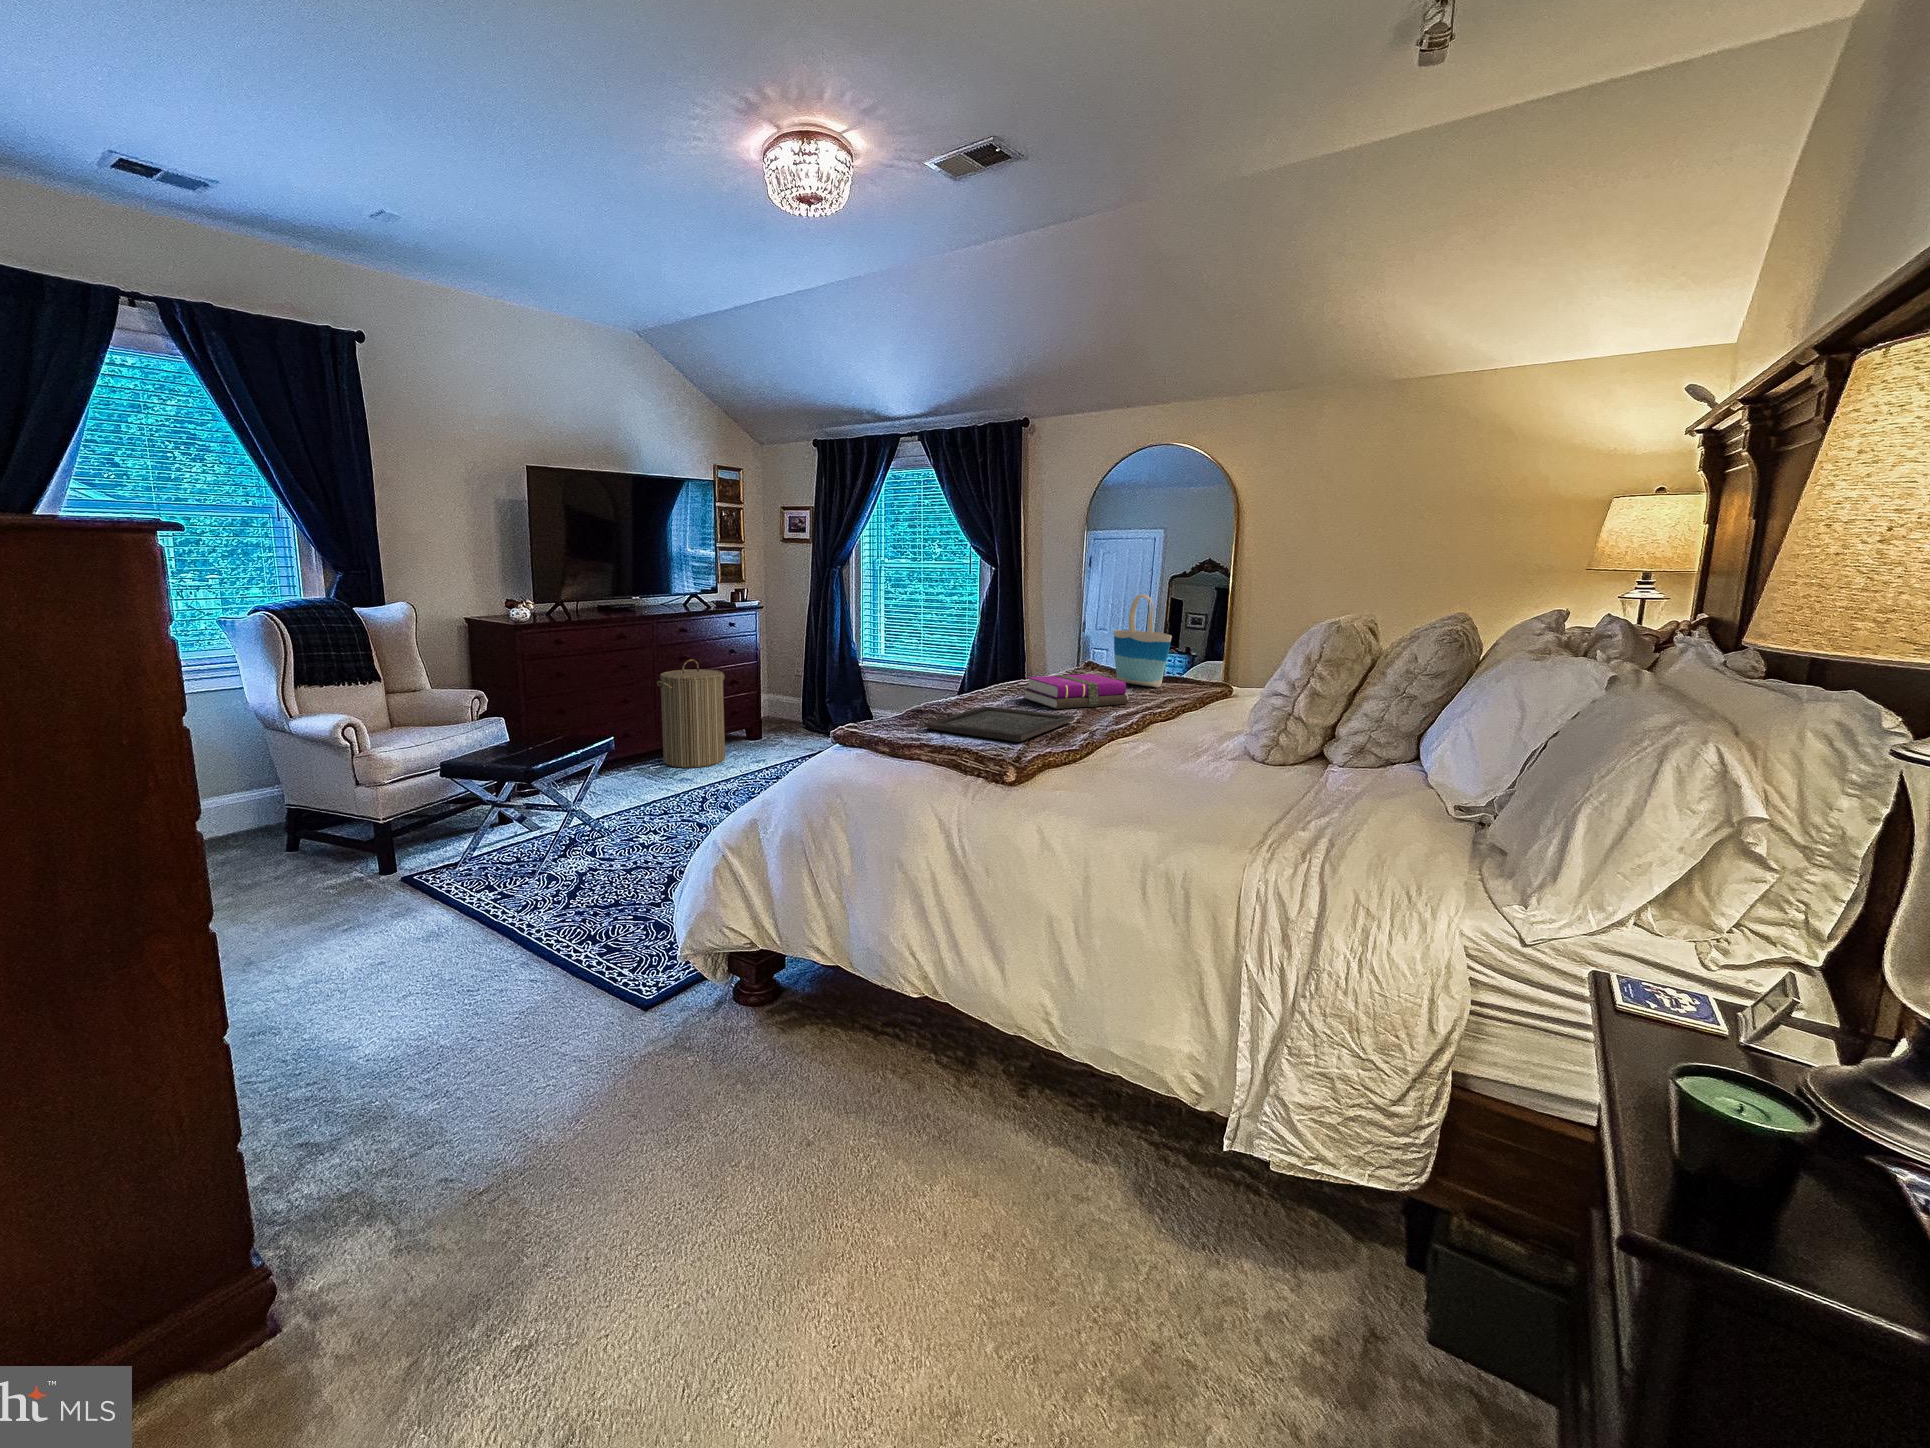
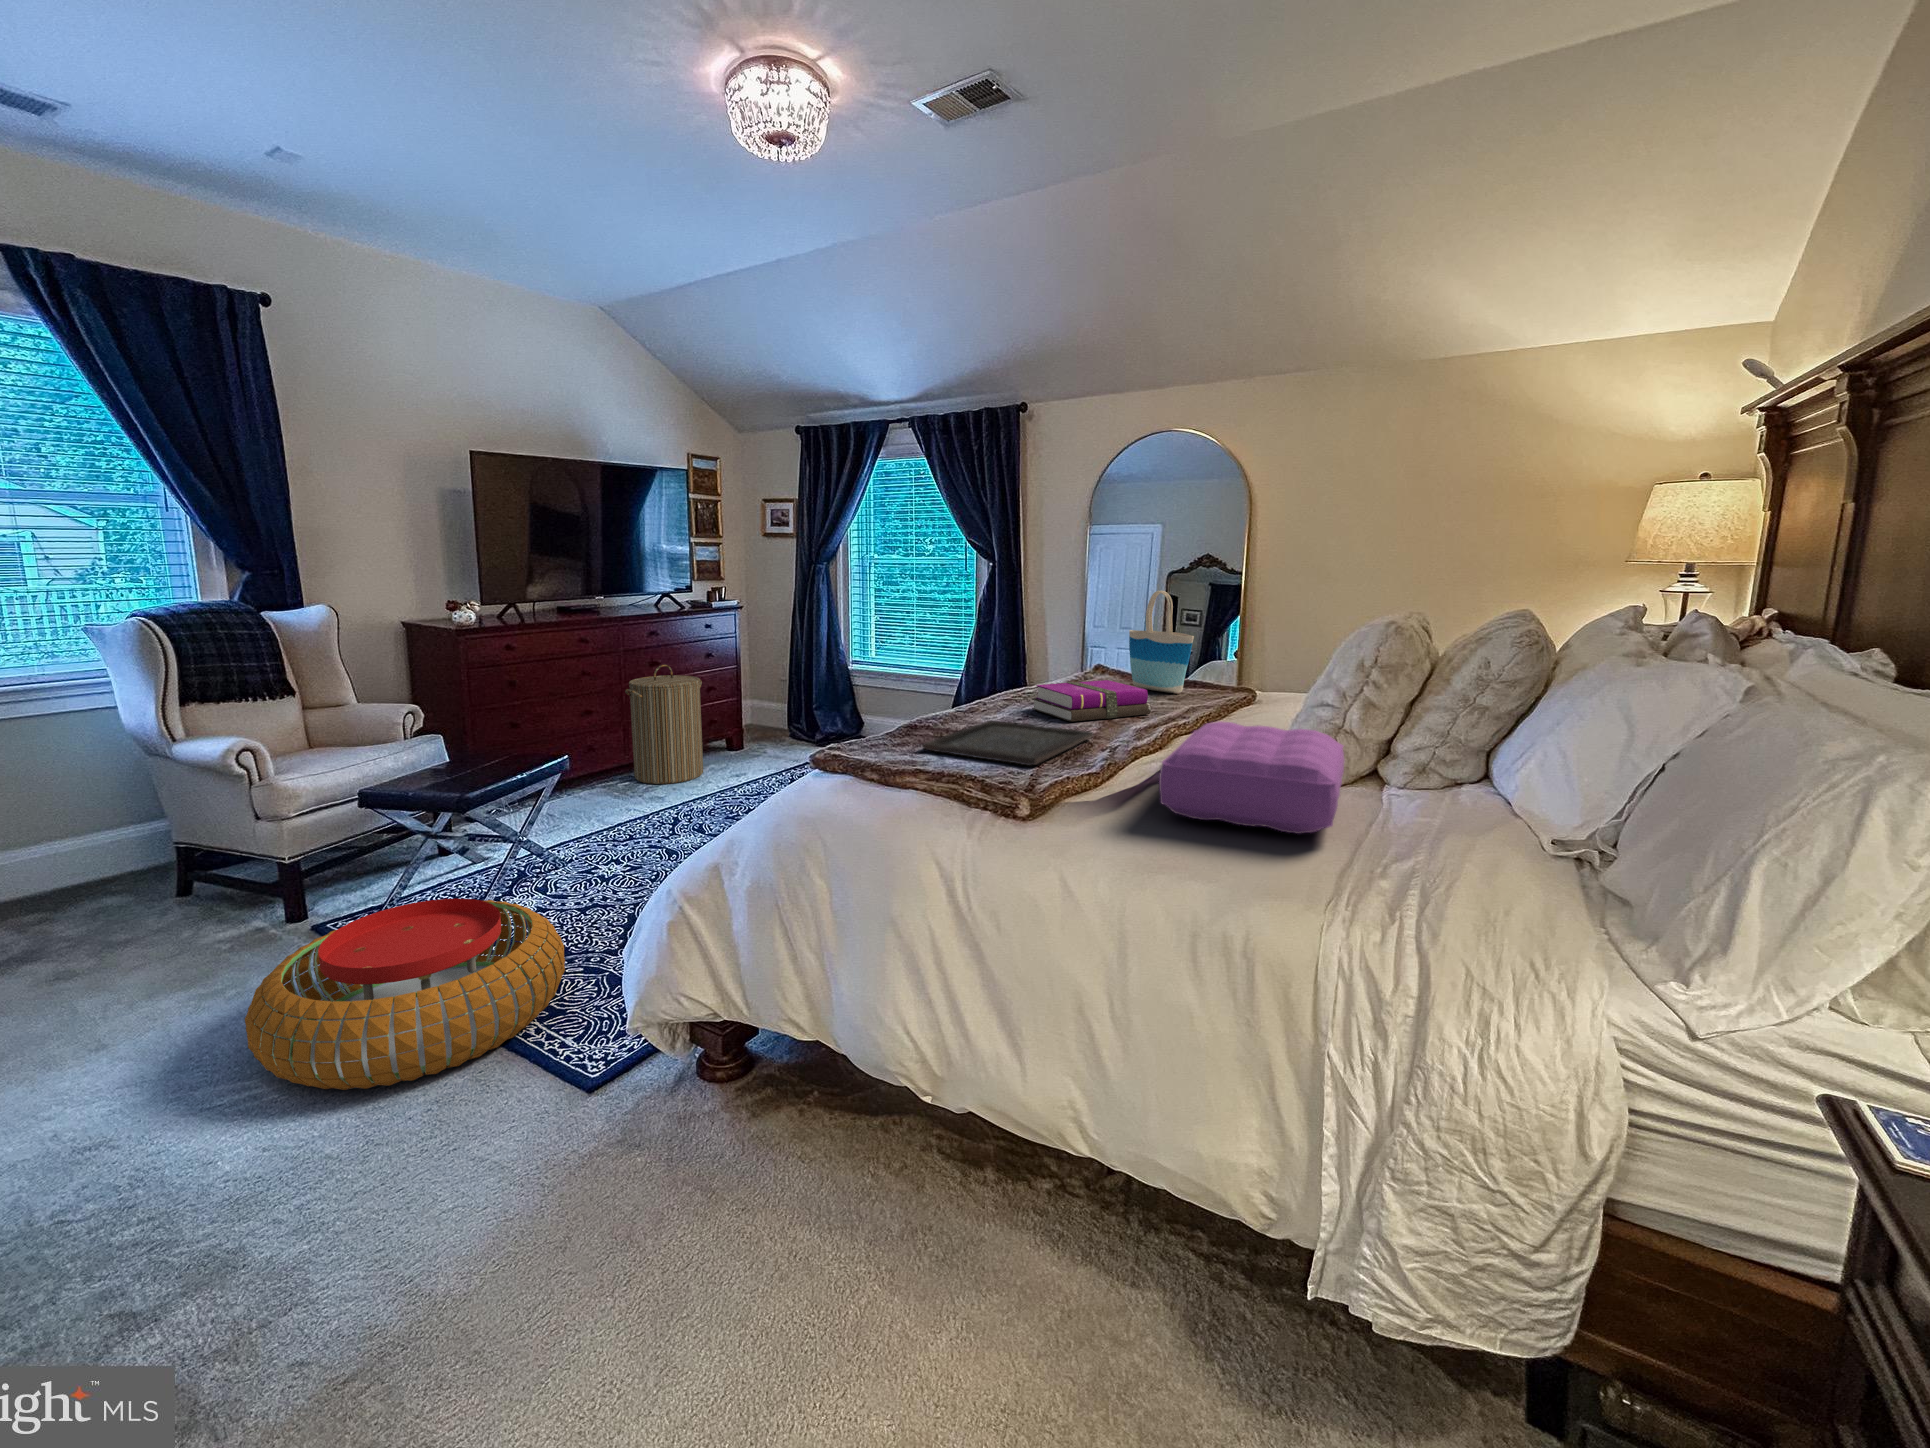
pillow: none [1123,706,1286,797] -> present [1159,721,1344,834]
pouf: none [370,851,620,998] -> present [245,898,565,1090]

